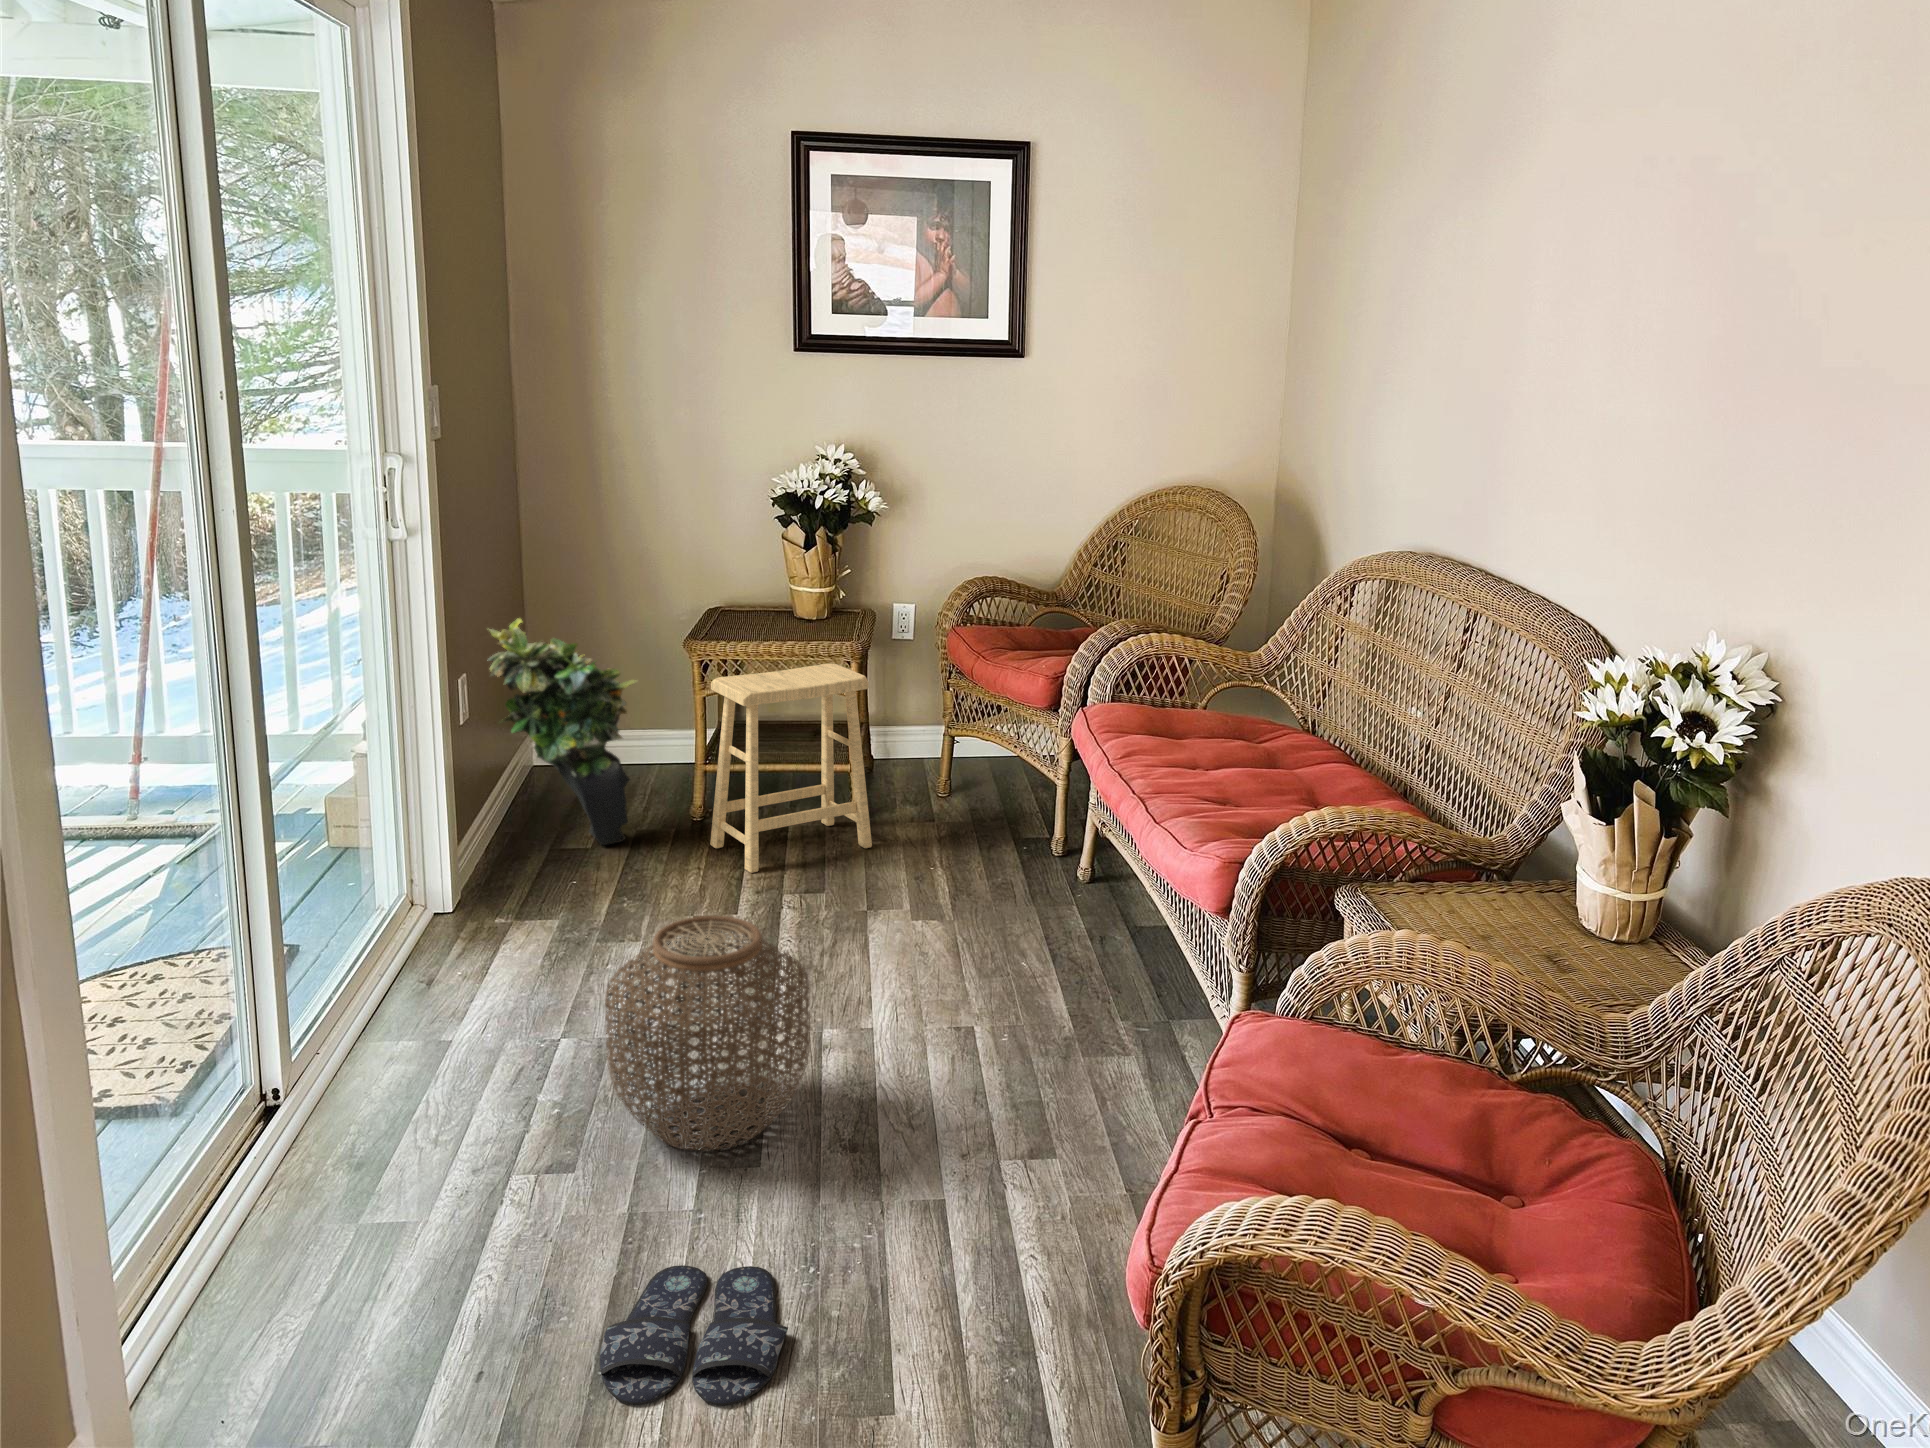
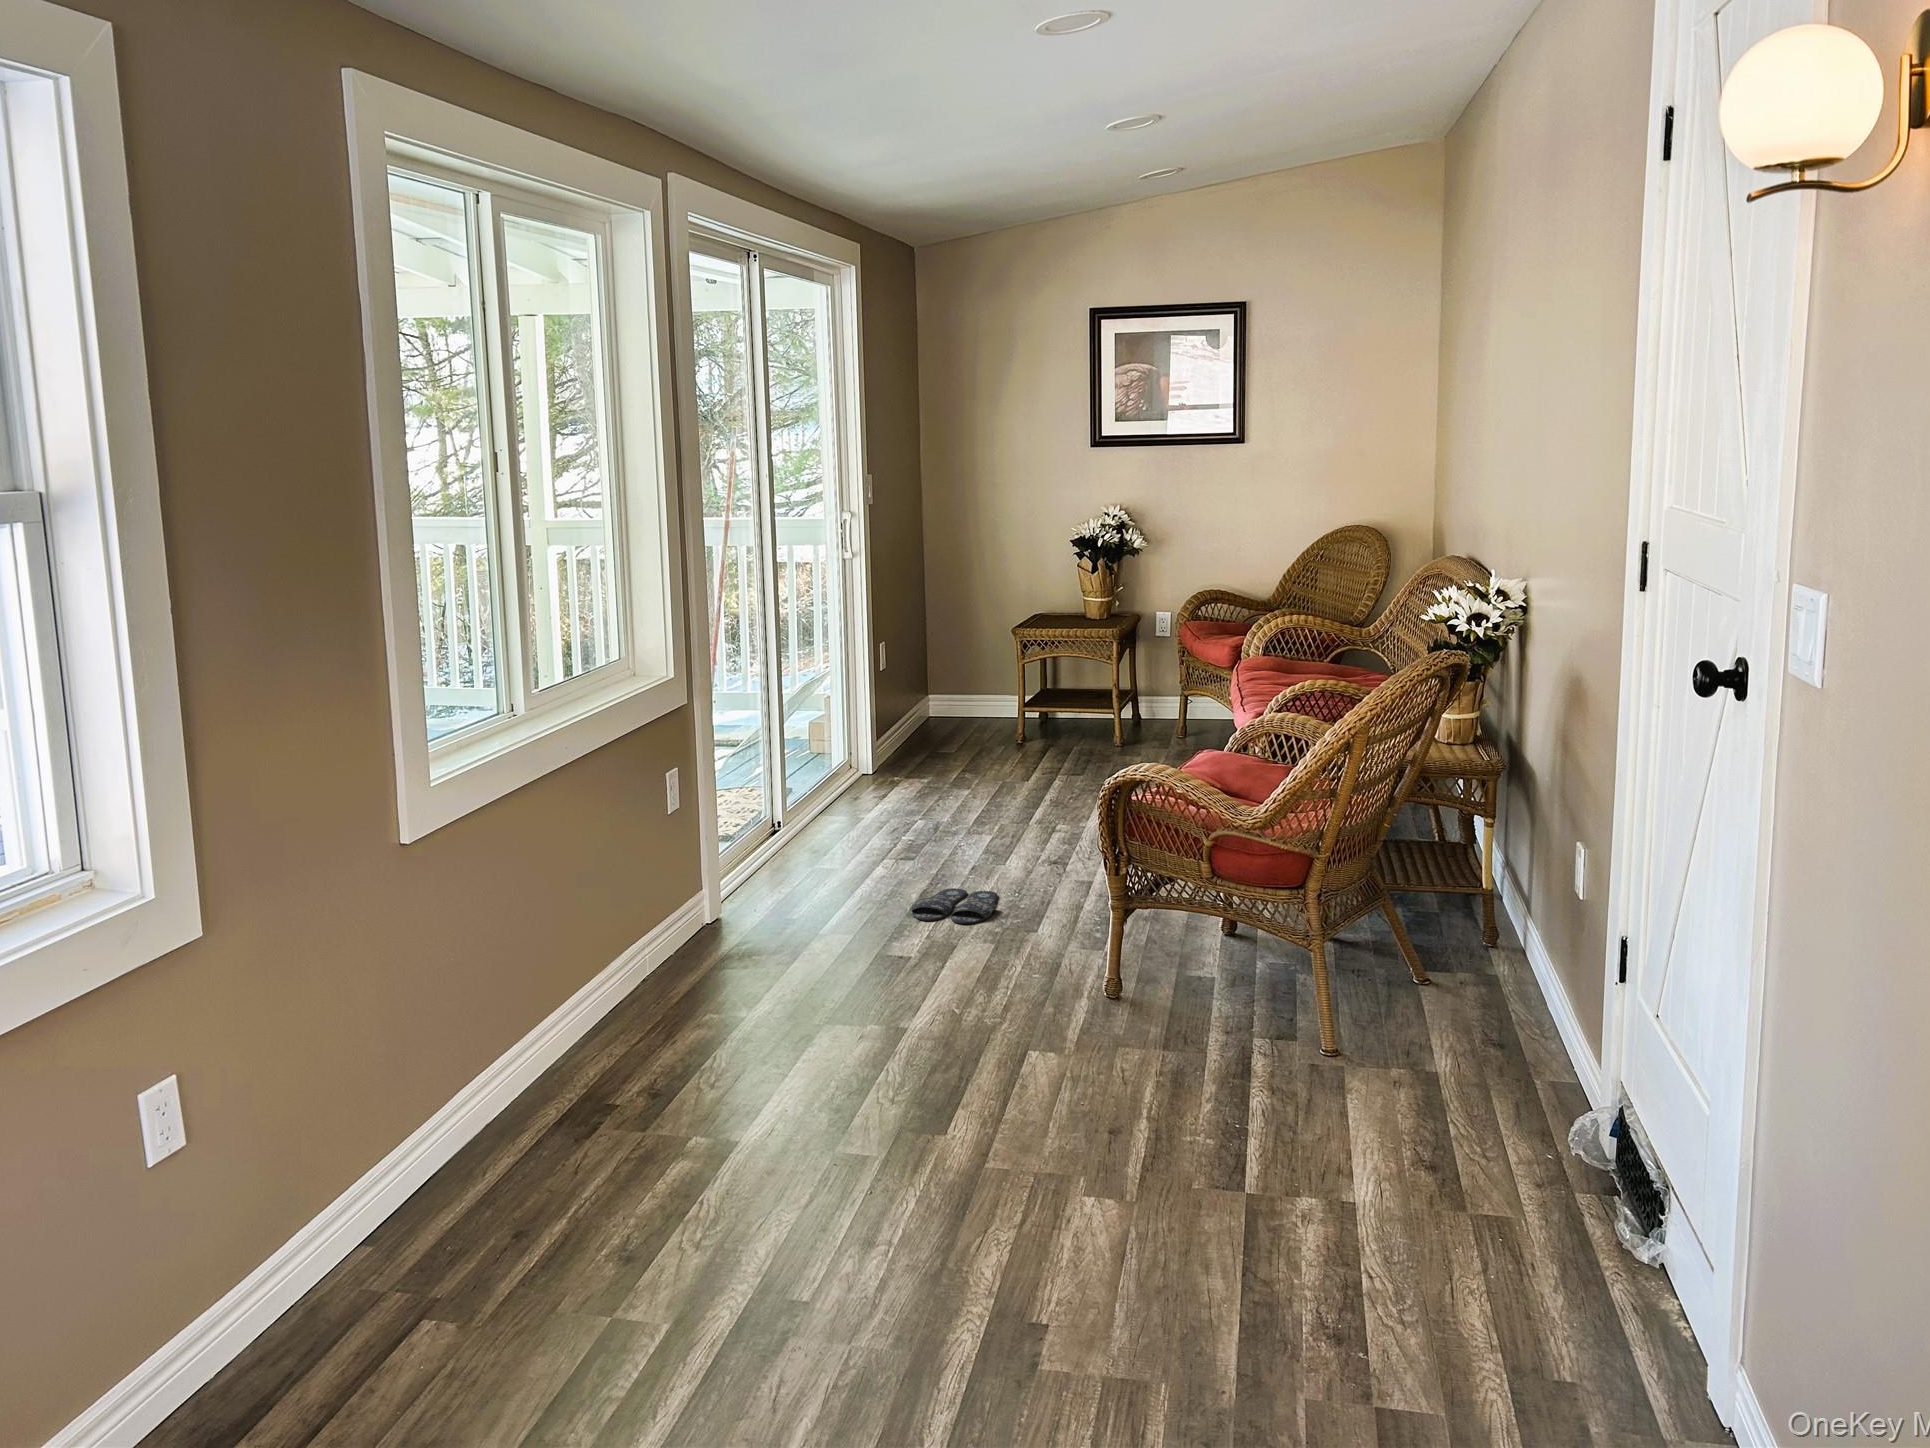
potted plant: present [487,618,637,845] -> none [895,611,982,751]
footstool: present [710,663,872,873] -> none [1022,642,1122,766]
woven basket: present [605,916,810,1150] -> none [932,742,1036,859]

